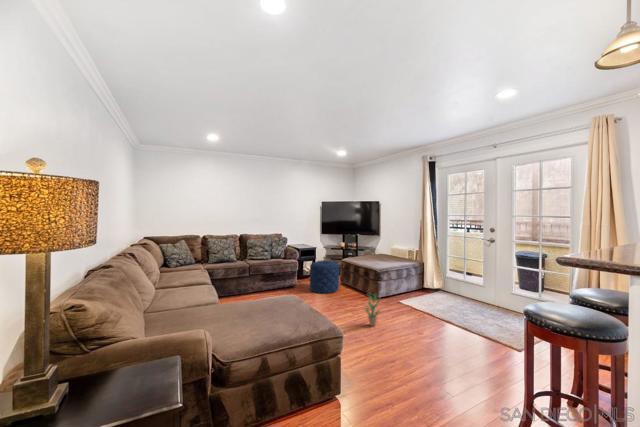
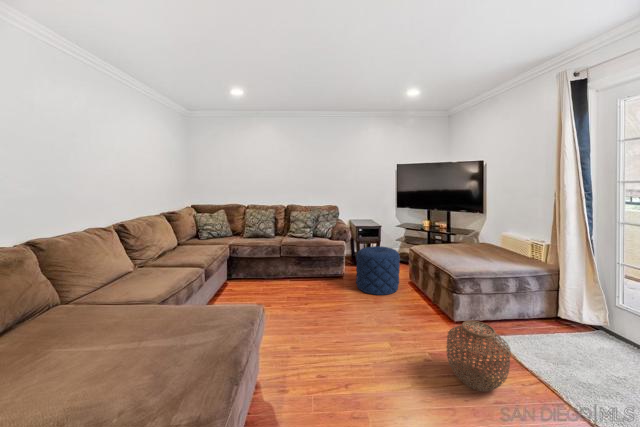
woven basket: none [388,288,417,322] -> present [447,321,511,392]
potted plant: present [366,294,380,326] -> none [389,320,424,382]

